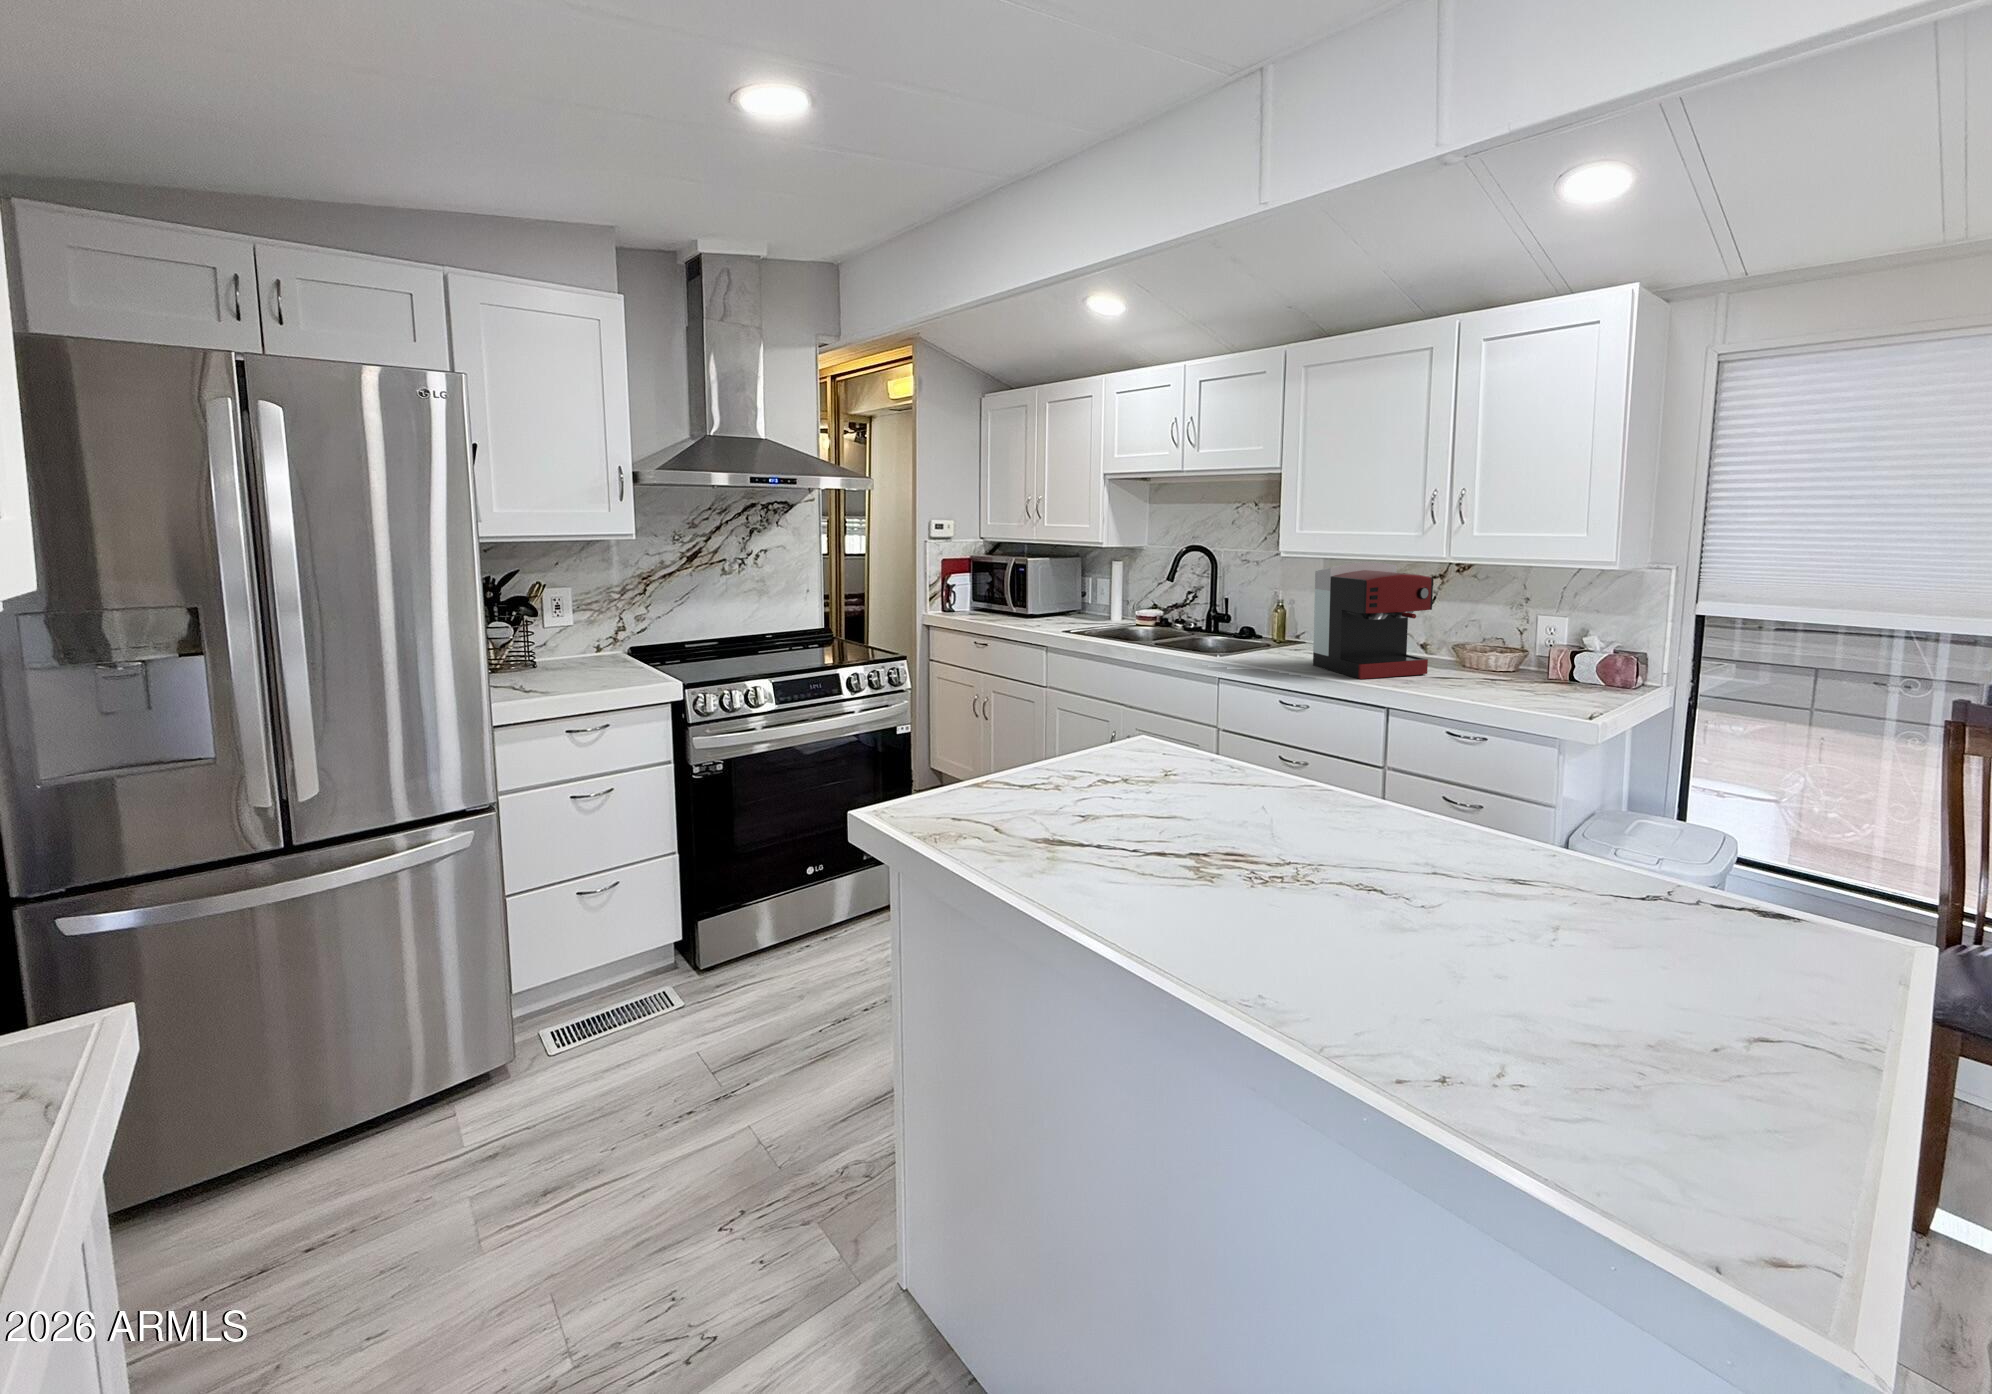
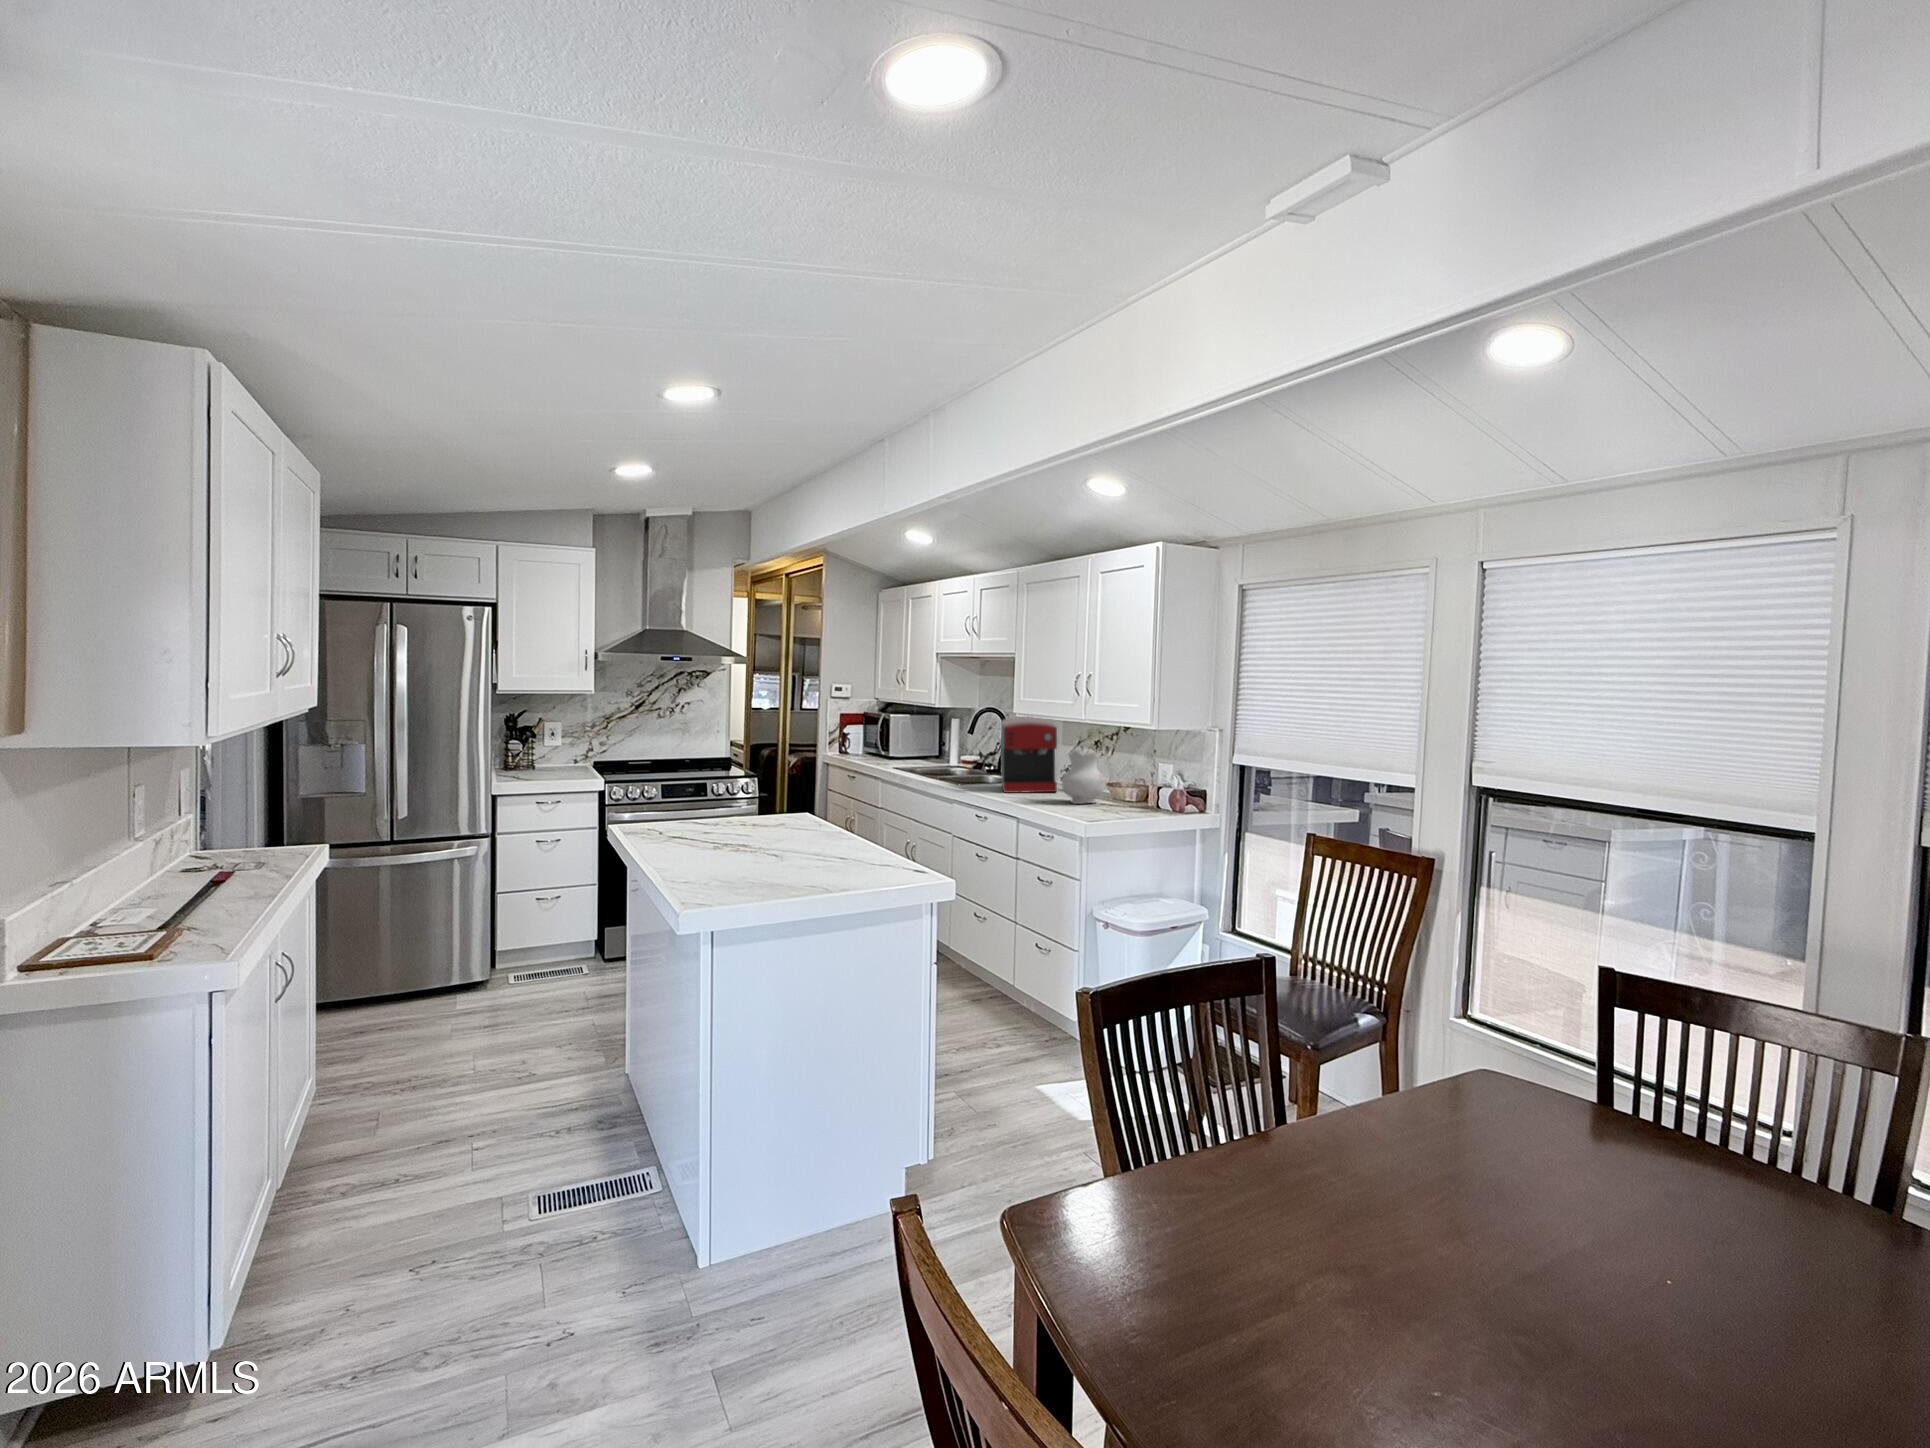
ceramic pitcher: none [1508,606,1585,701] -> present [1062,746,1106,804]

